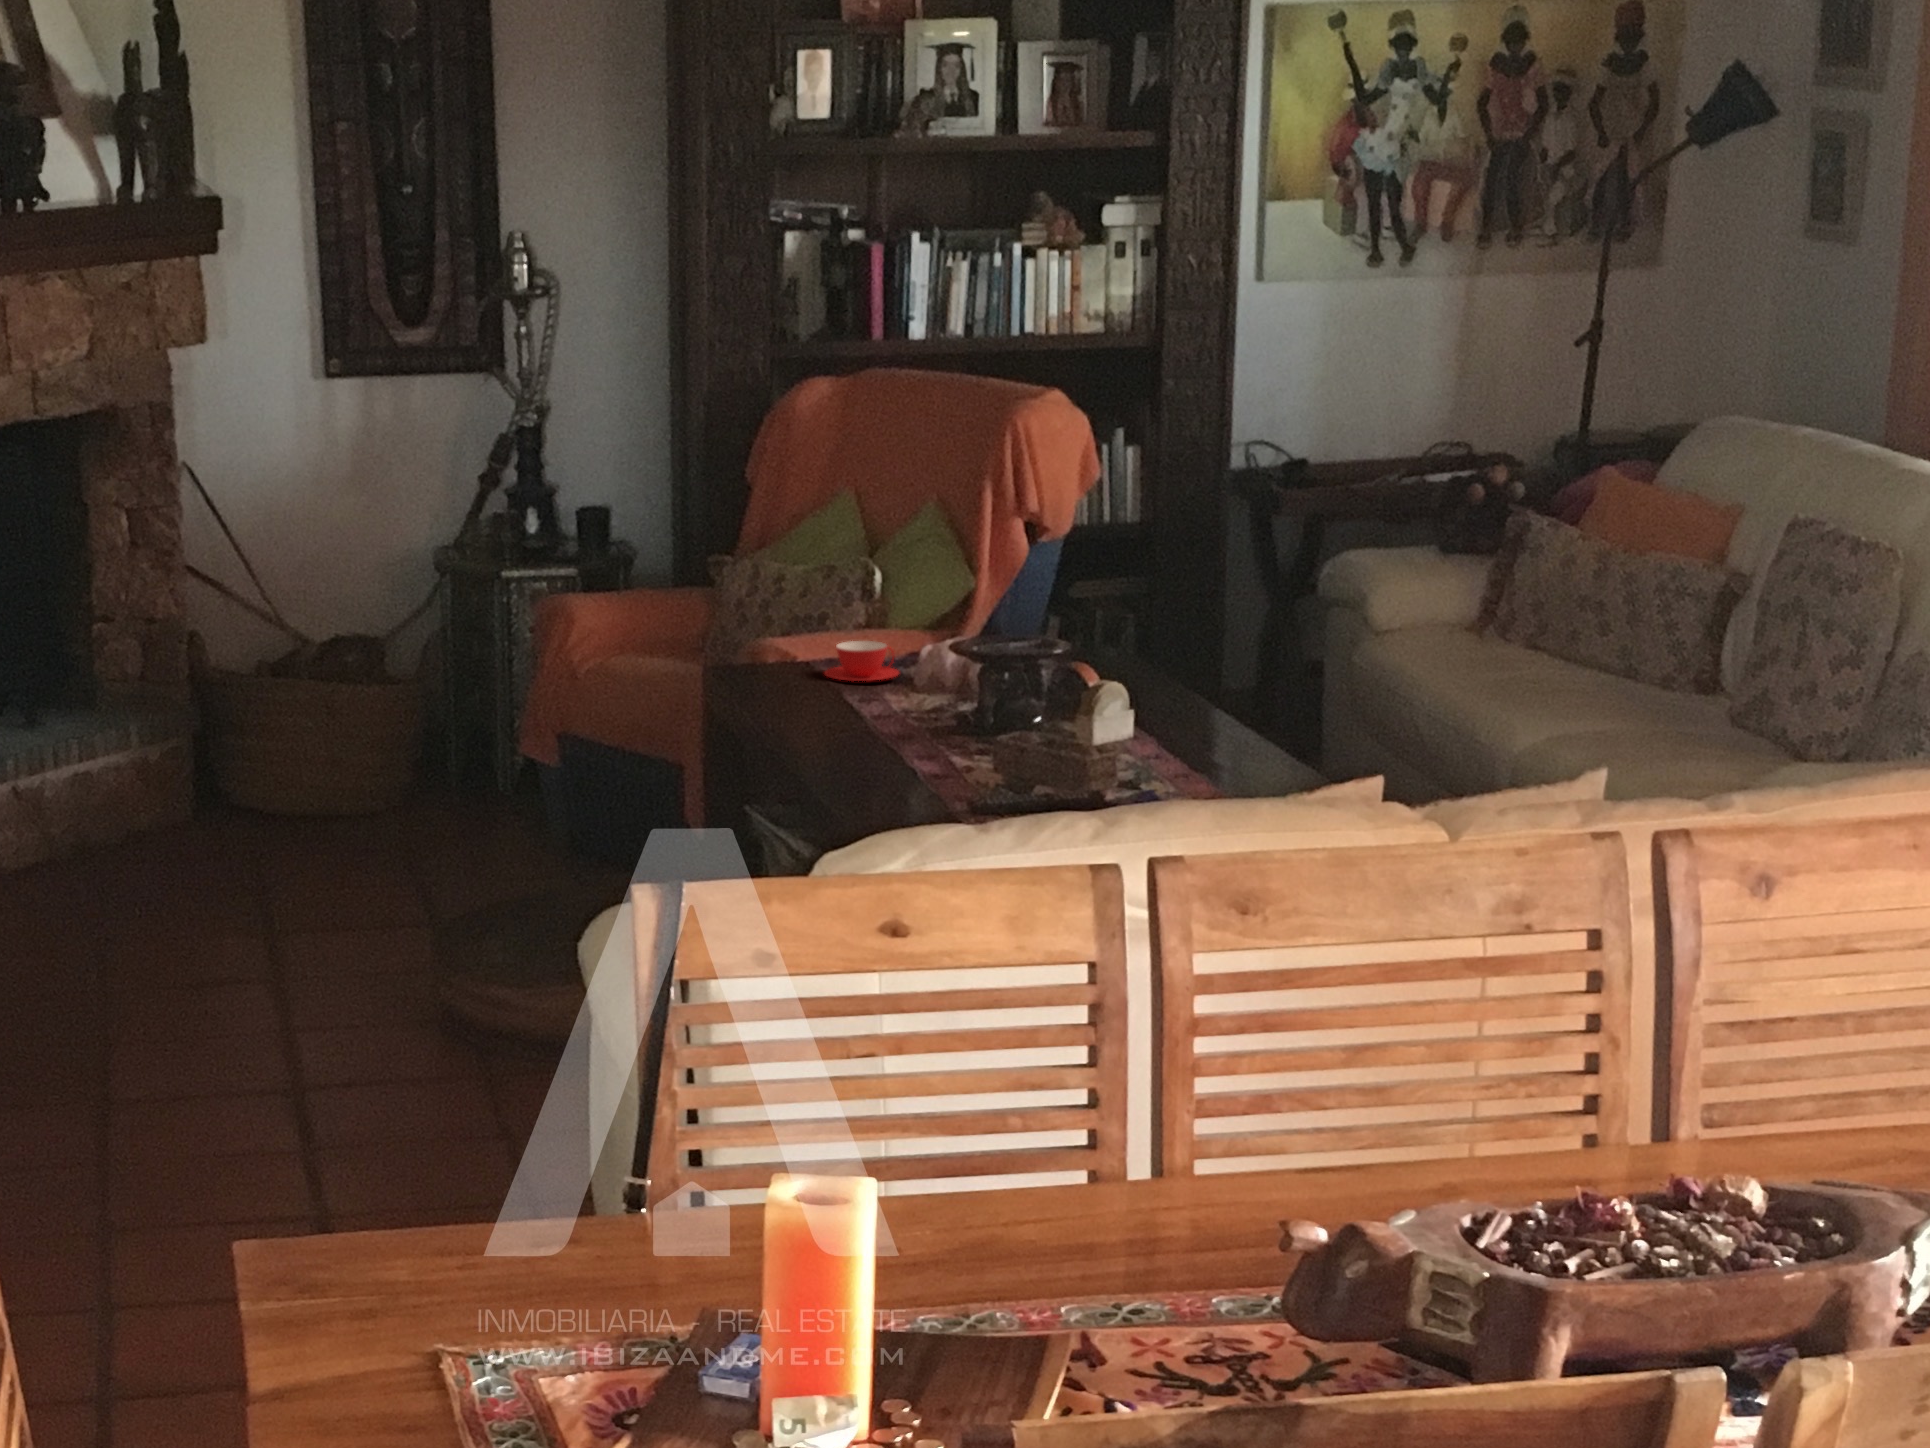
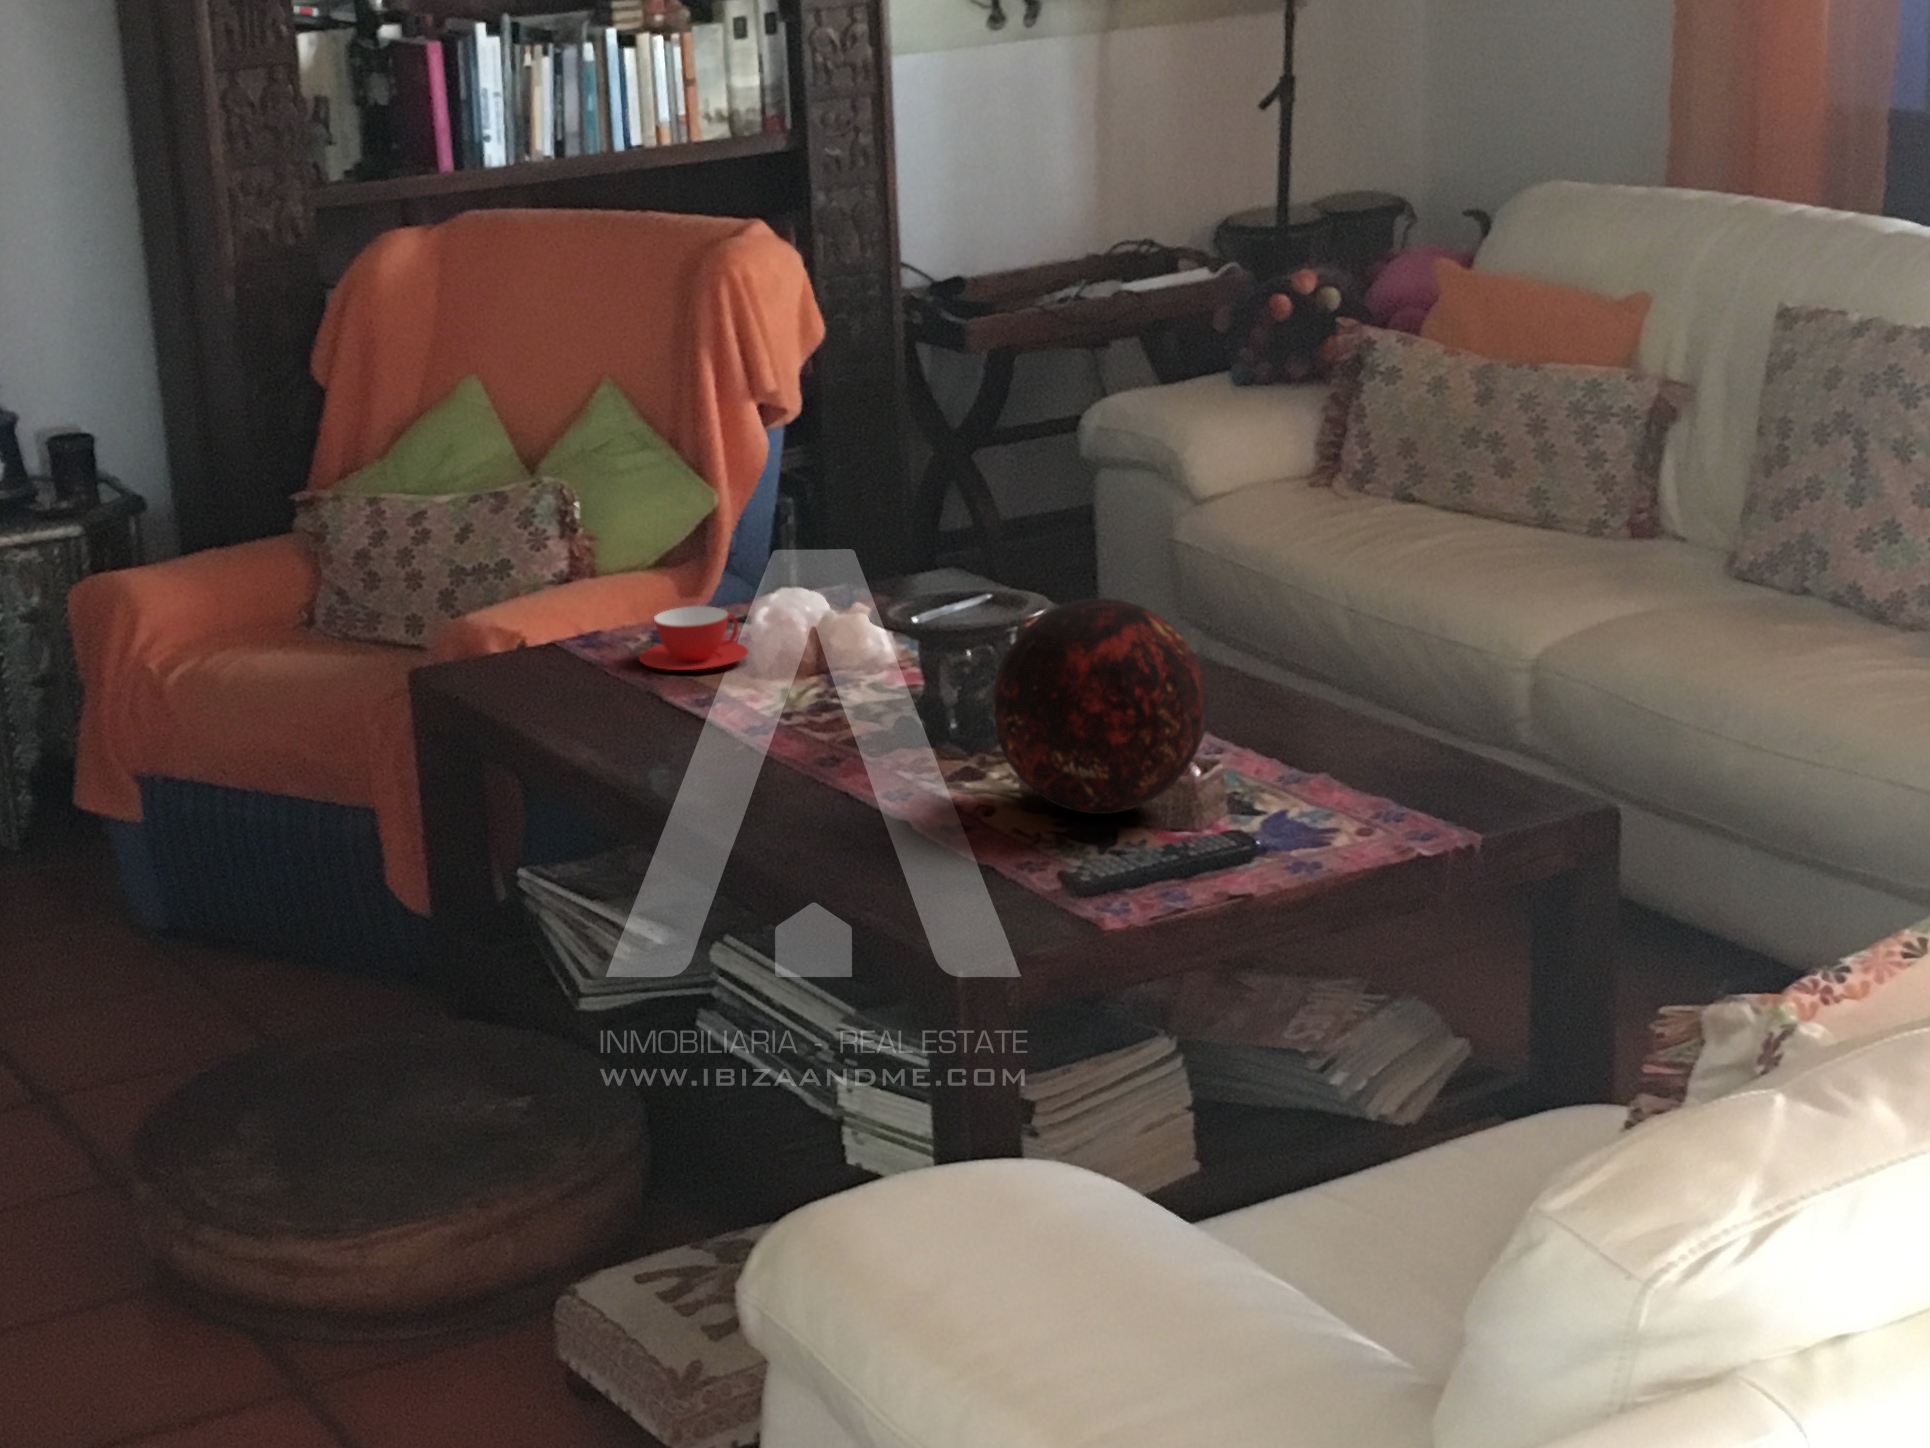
decorative orb: none [948,634,1092,779] -> present [992,598,1208,814]

